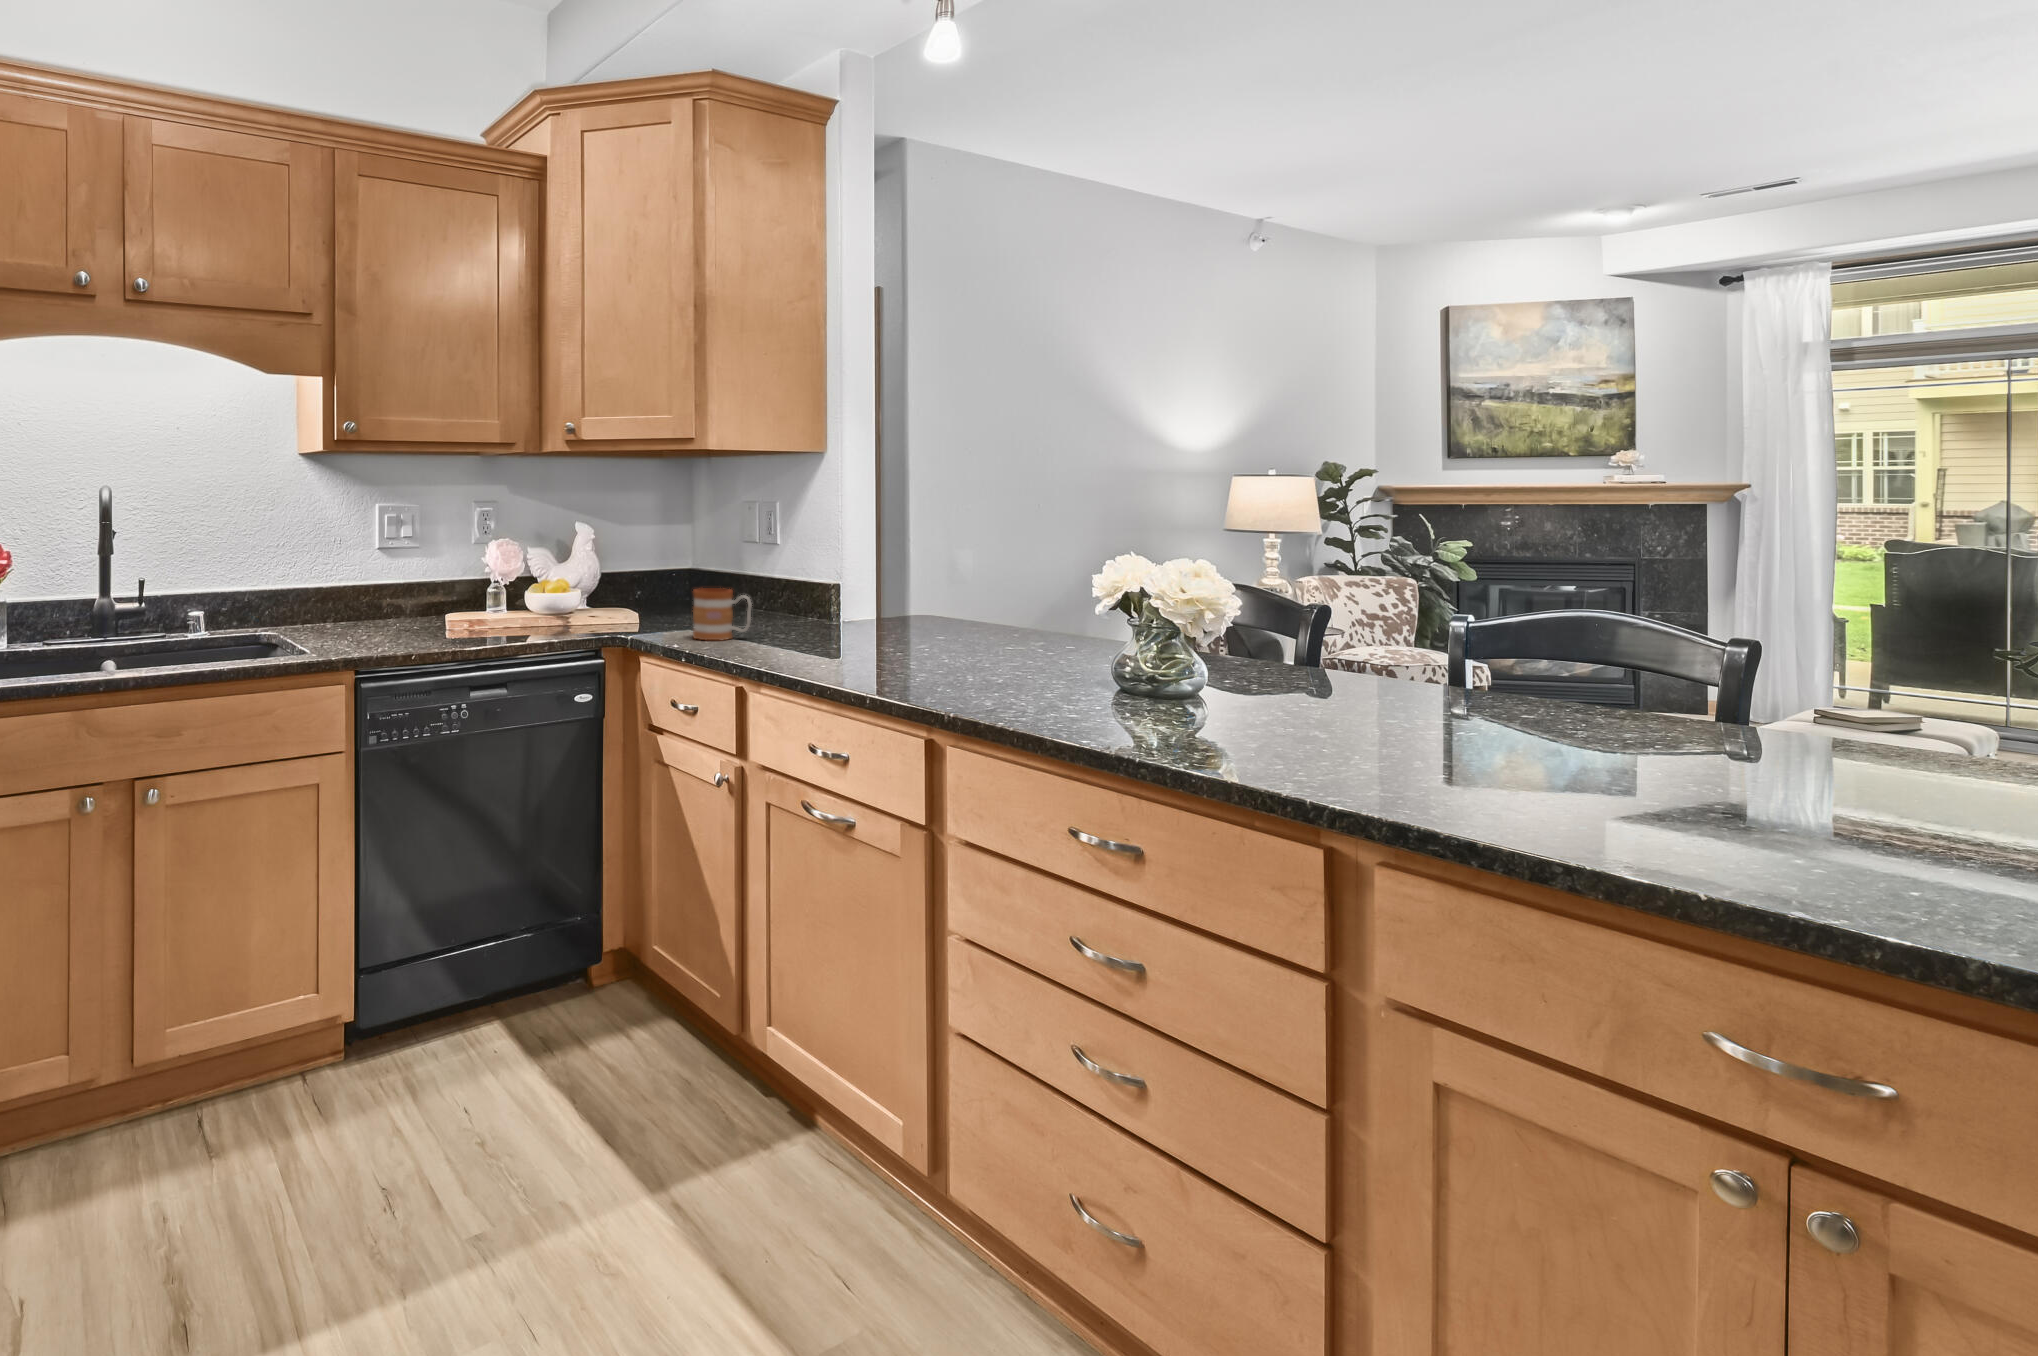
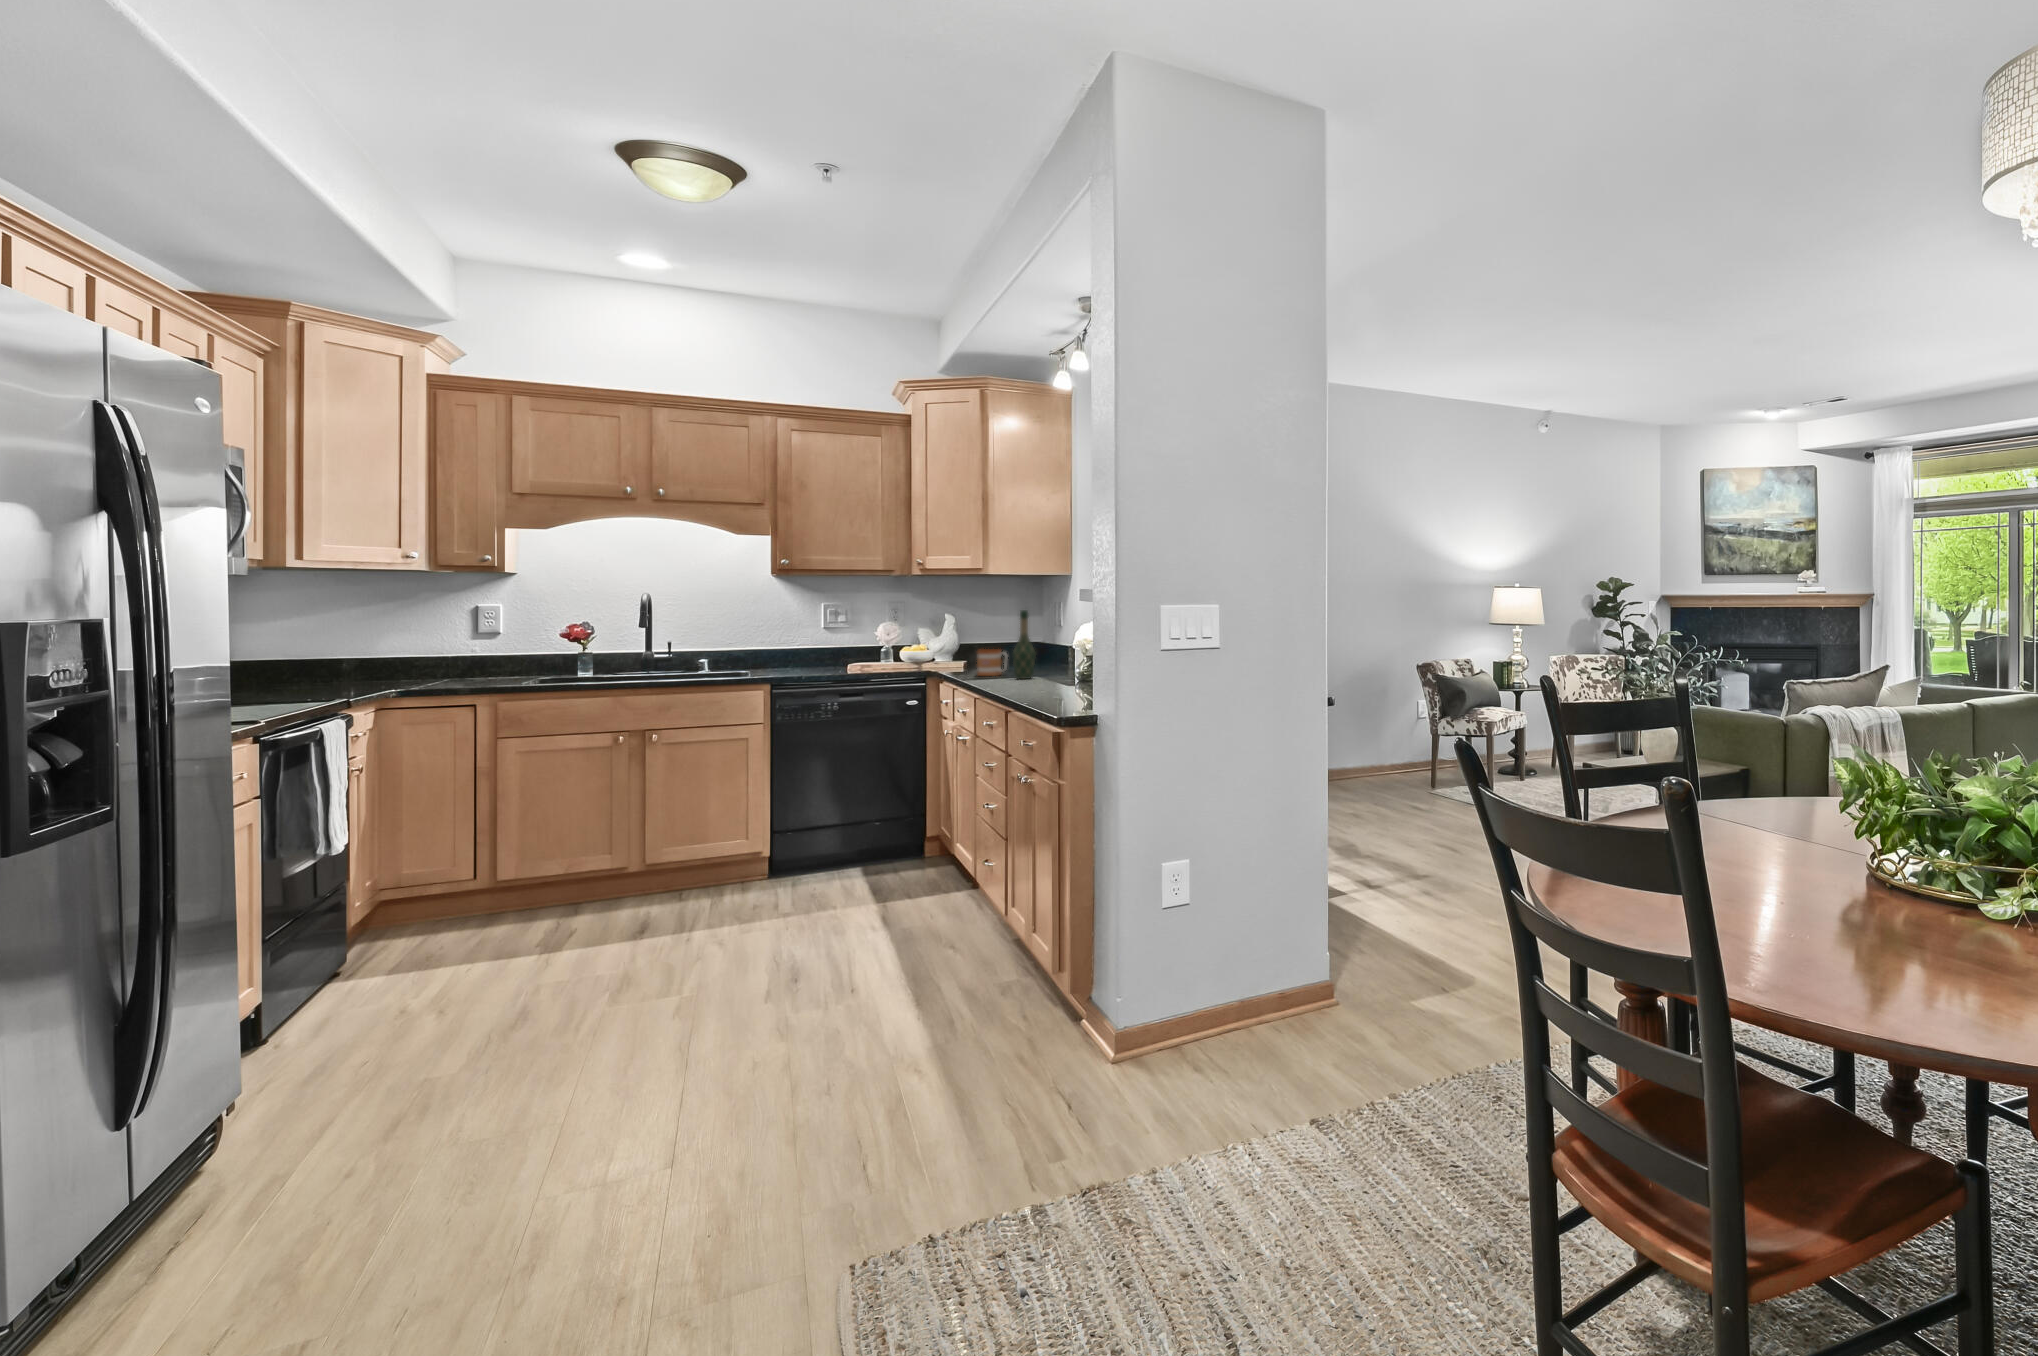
wine bottle: none [834,522,879,662] -> present [1013,610,1036,679]

